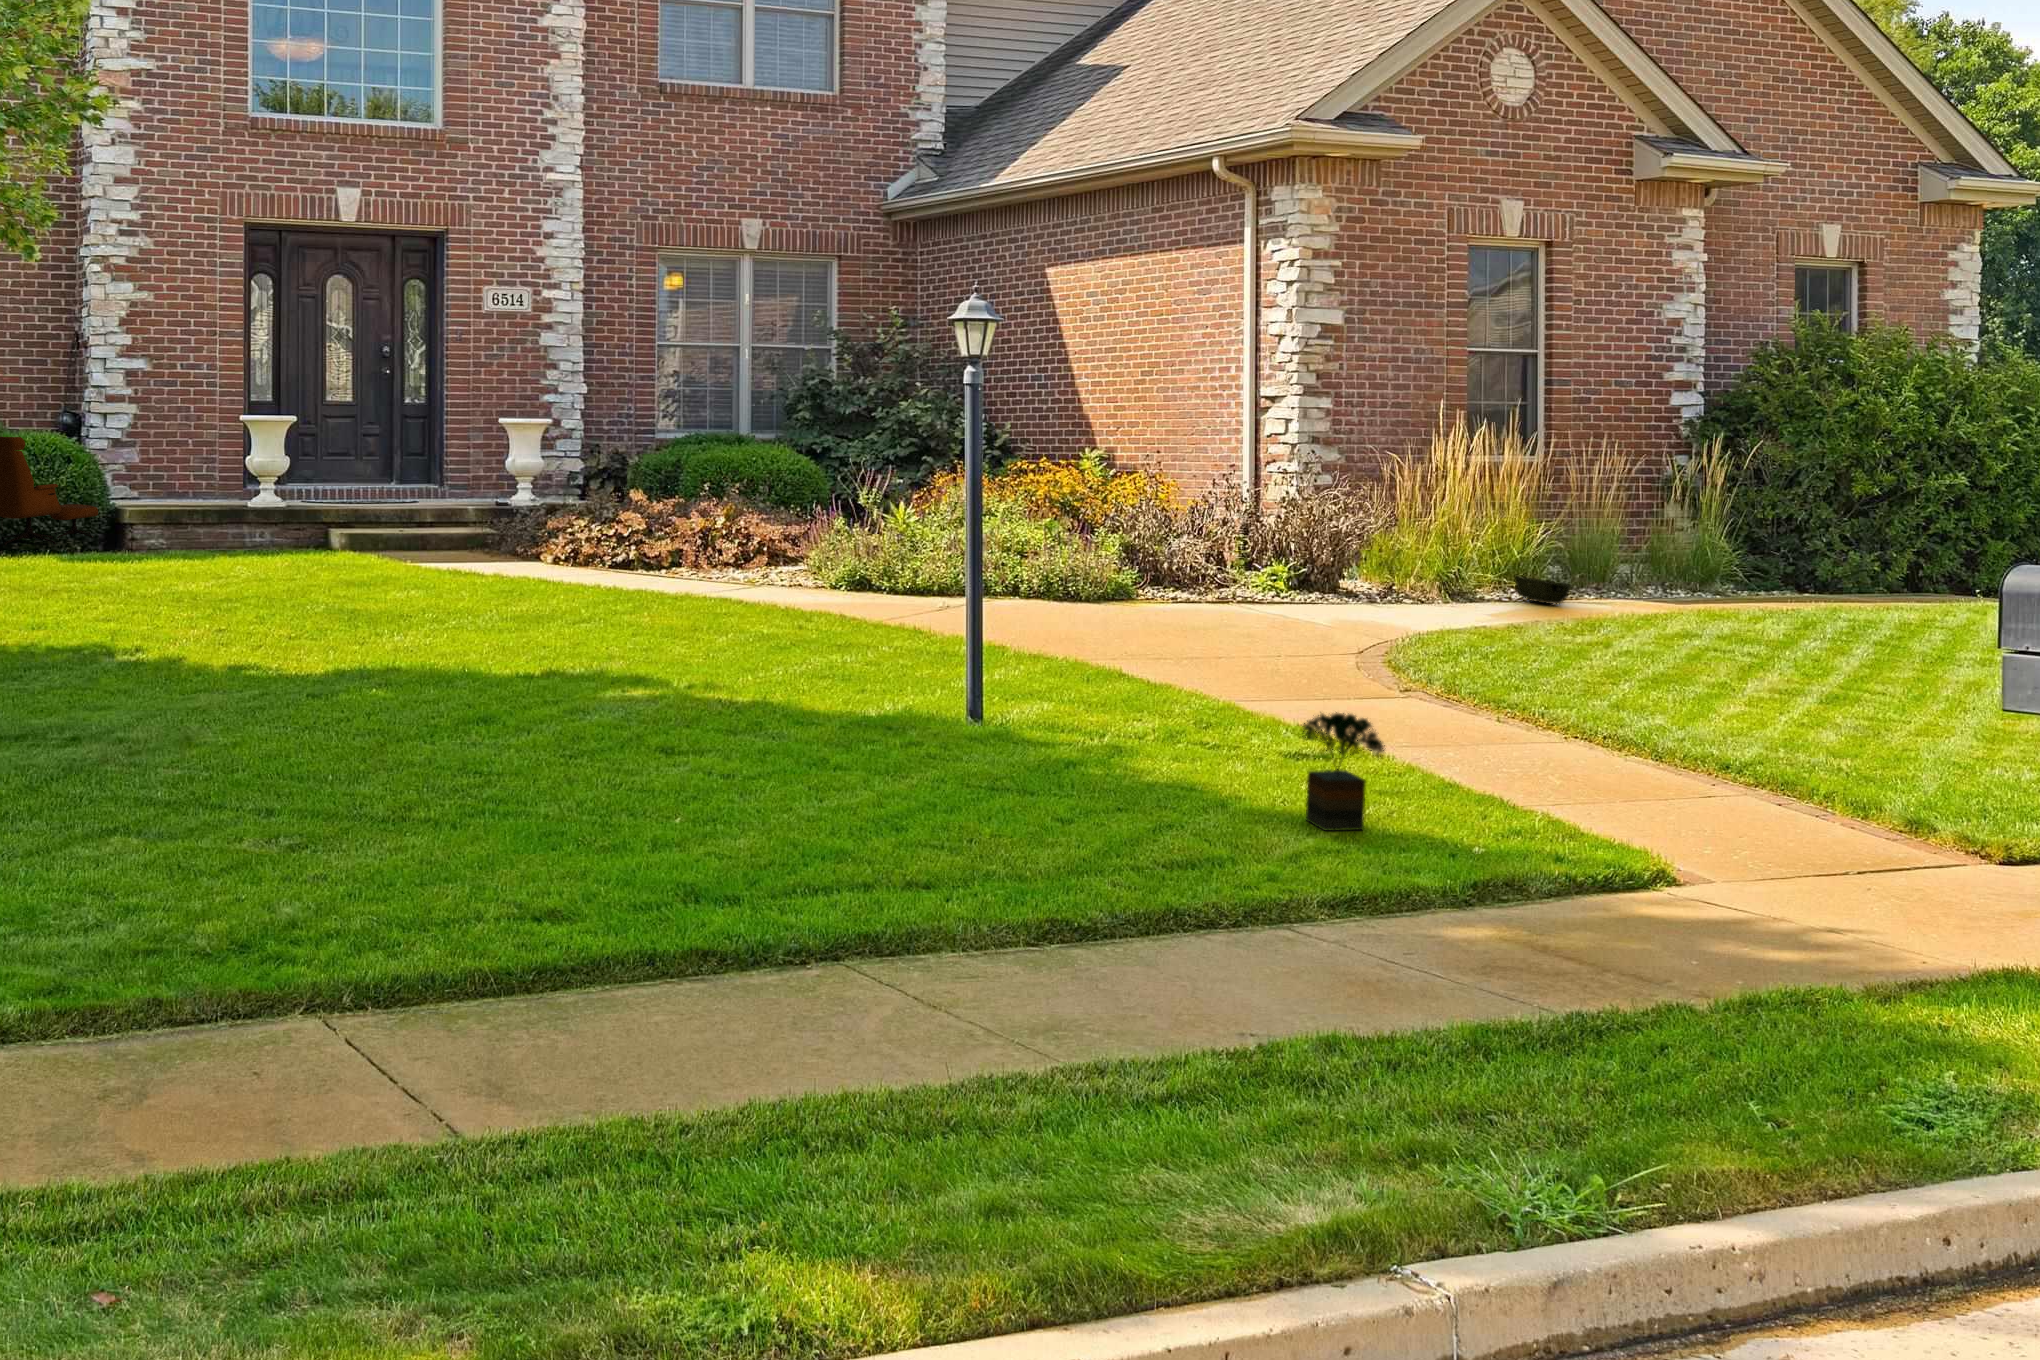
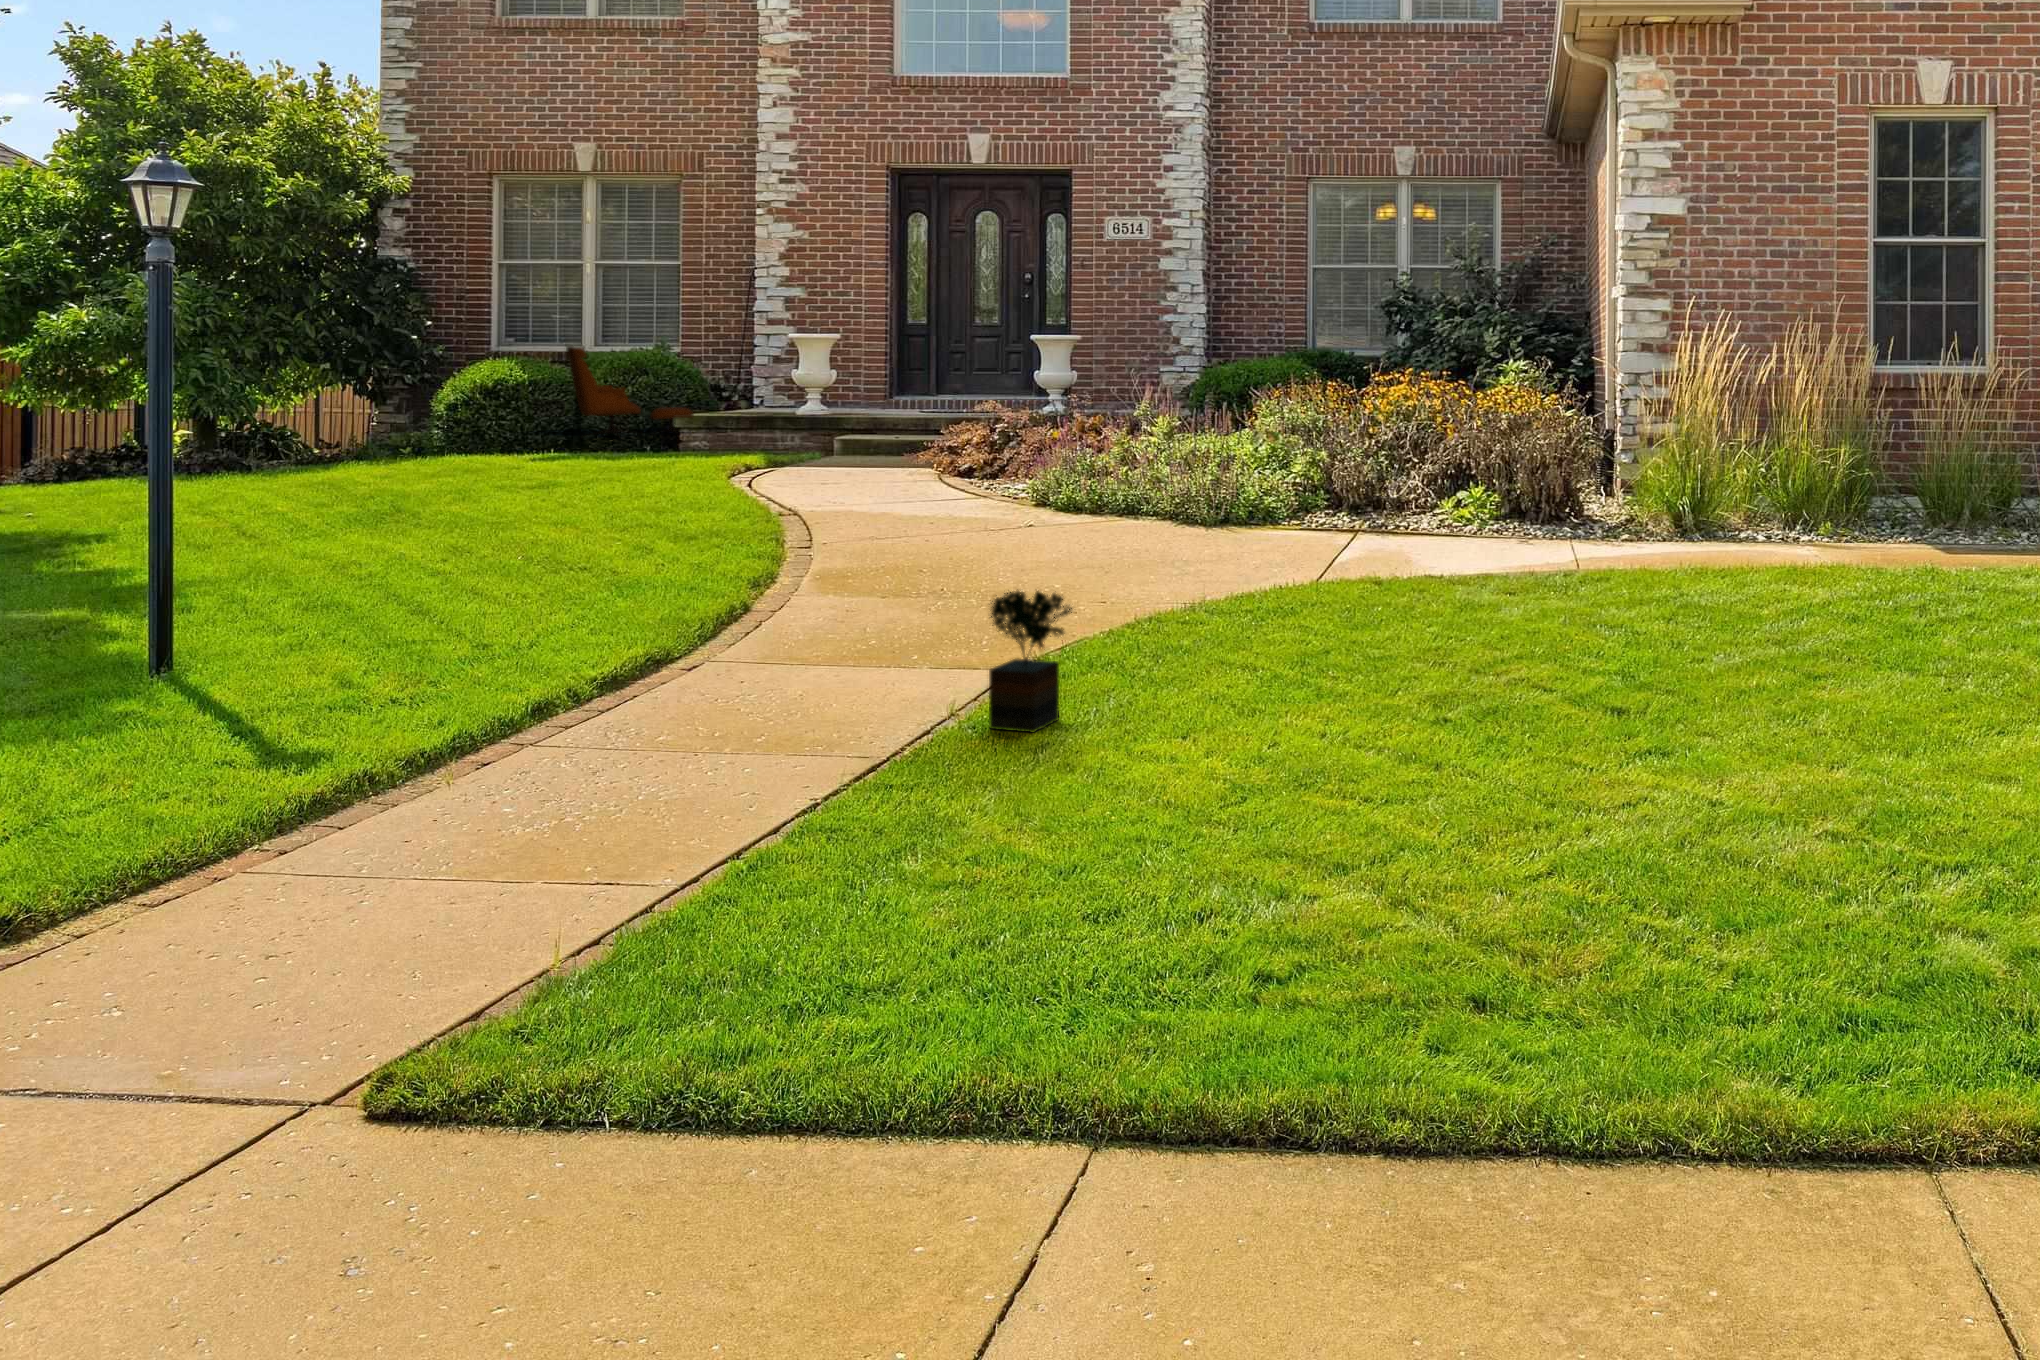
woven basket: present [1515,575,1571,605] -> none [1766,504,1814,542]
potted tree: present [1302,712,1385,831] -> present [989,591,1072,732]

